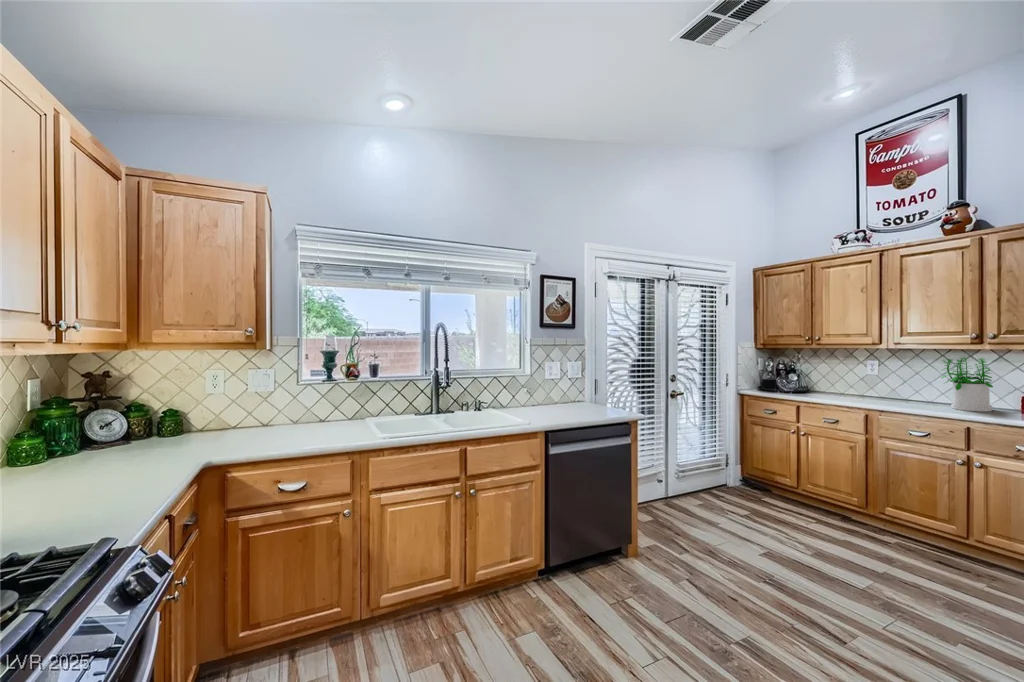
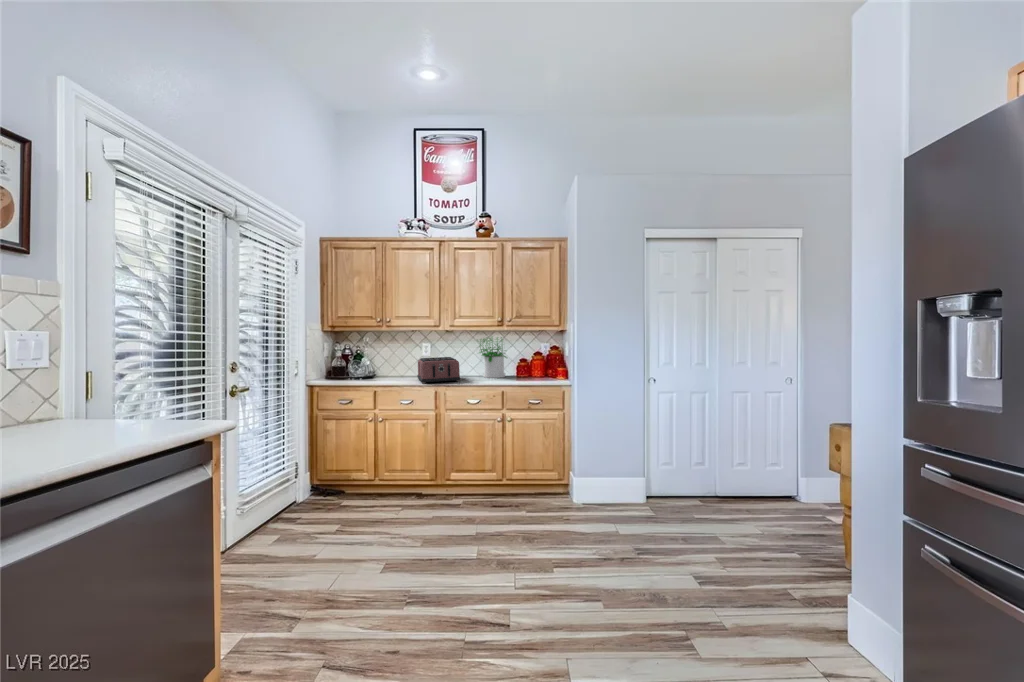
toaster: none [848,378,905,408] -> present [417,357,460,384]

